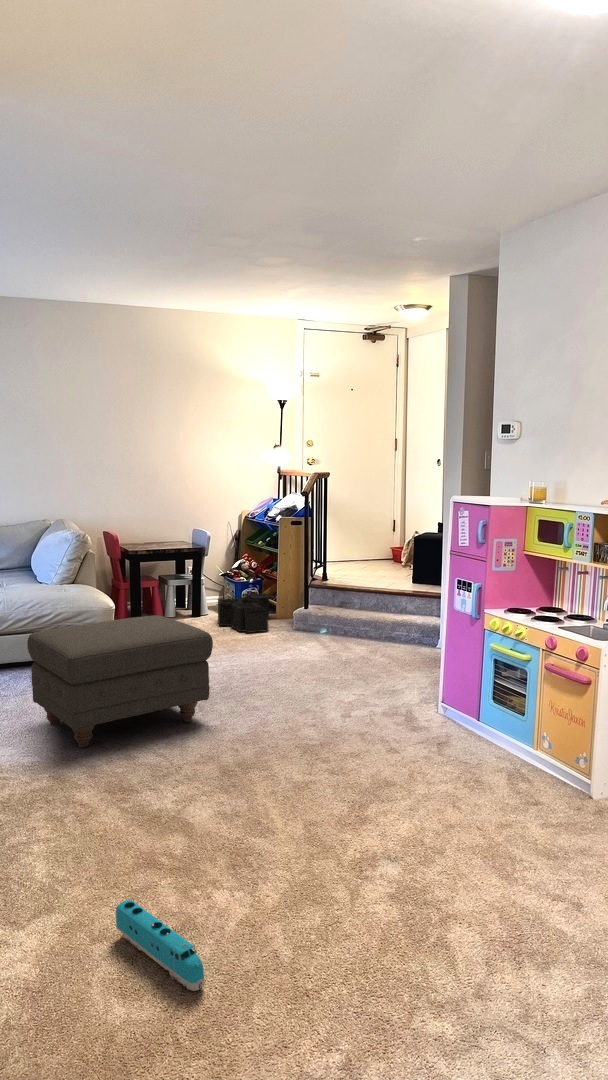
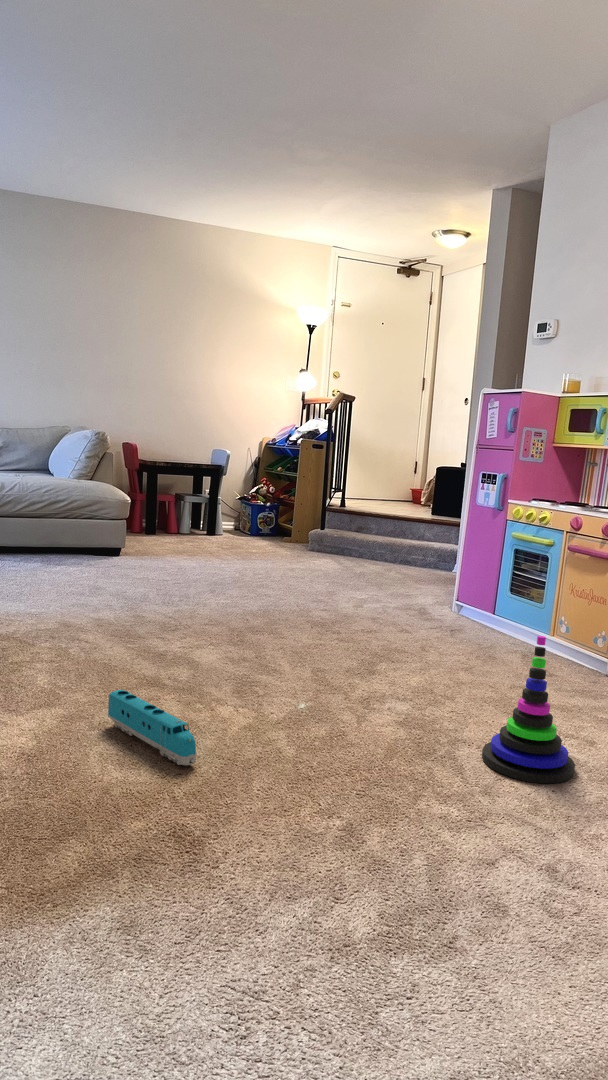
storage bin: present [218,593,274,633] -> none [233,516,291,549]
ottoman: present [27,615,213,747] -> none [39,492,227,605]
stacking toy: none [474,826,561,973] -> present [482,636,575,783]

